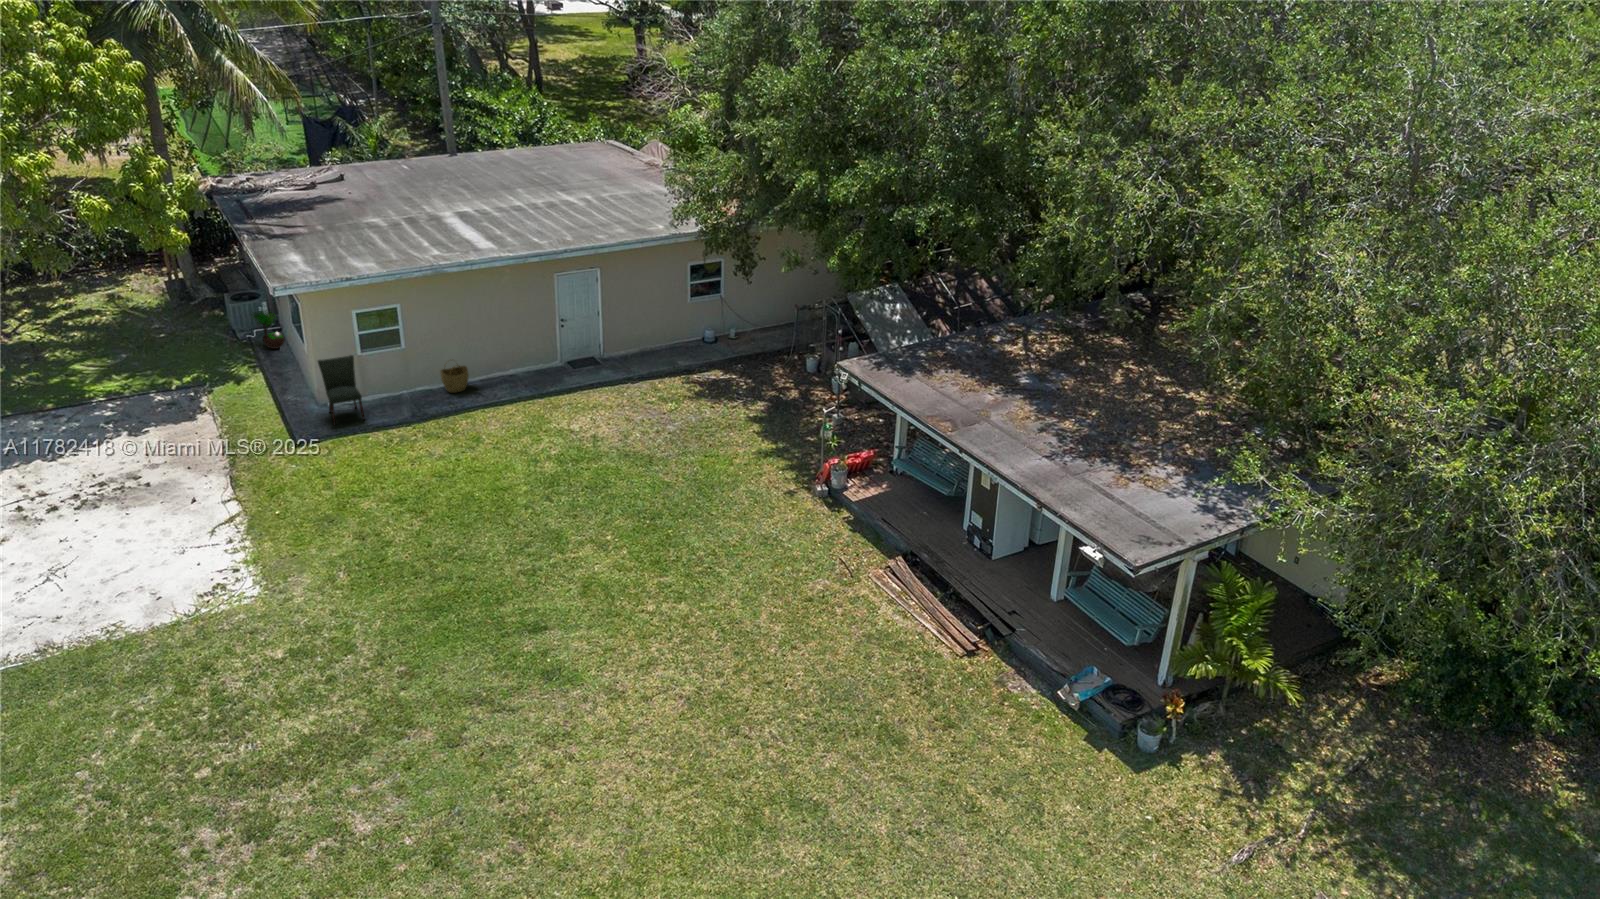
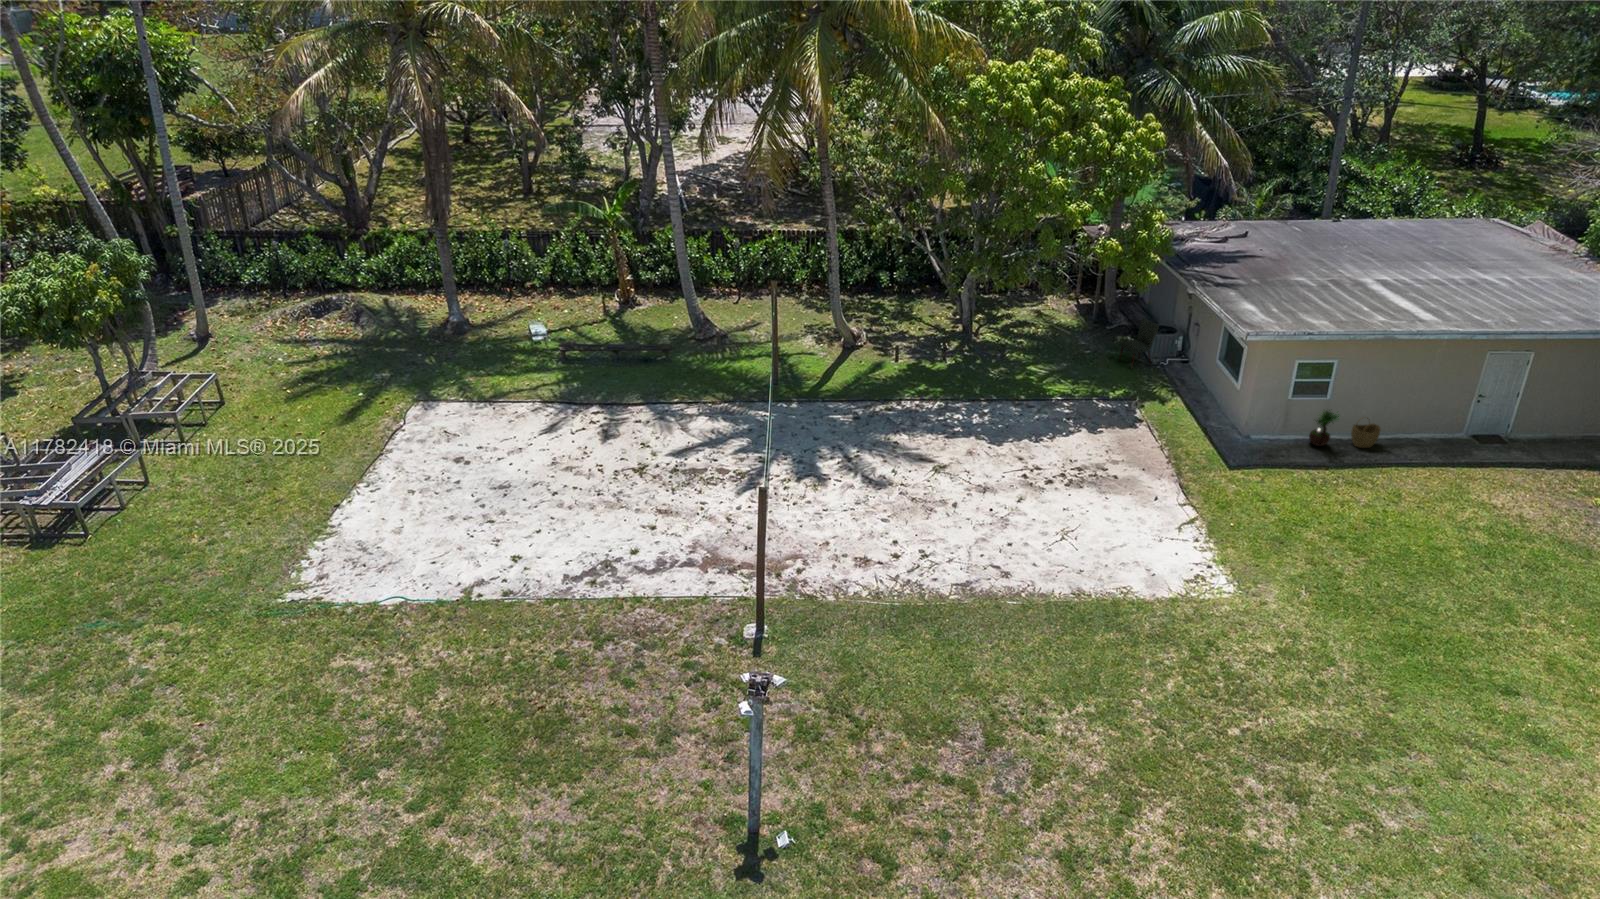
potted tree: present [251,311,285,349] -> present [1309,410,1339,446]
chair: present [318,355,365,425] -> present [1119,318,1159,368]

